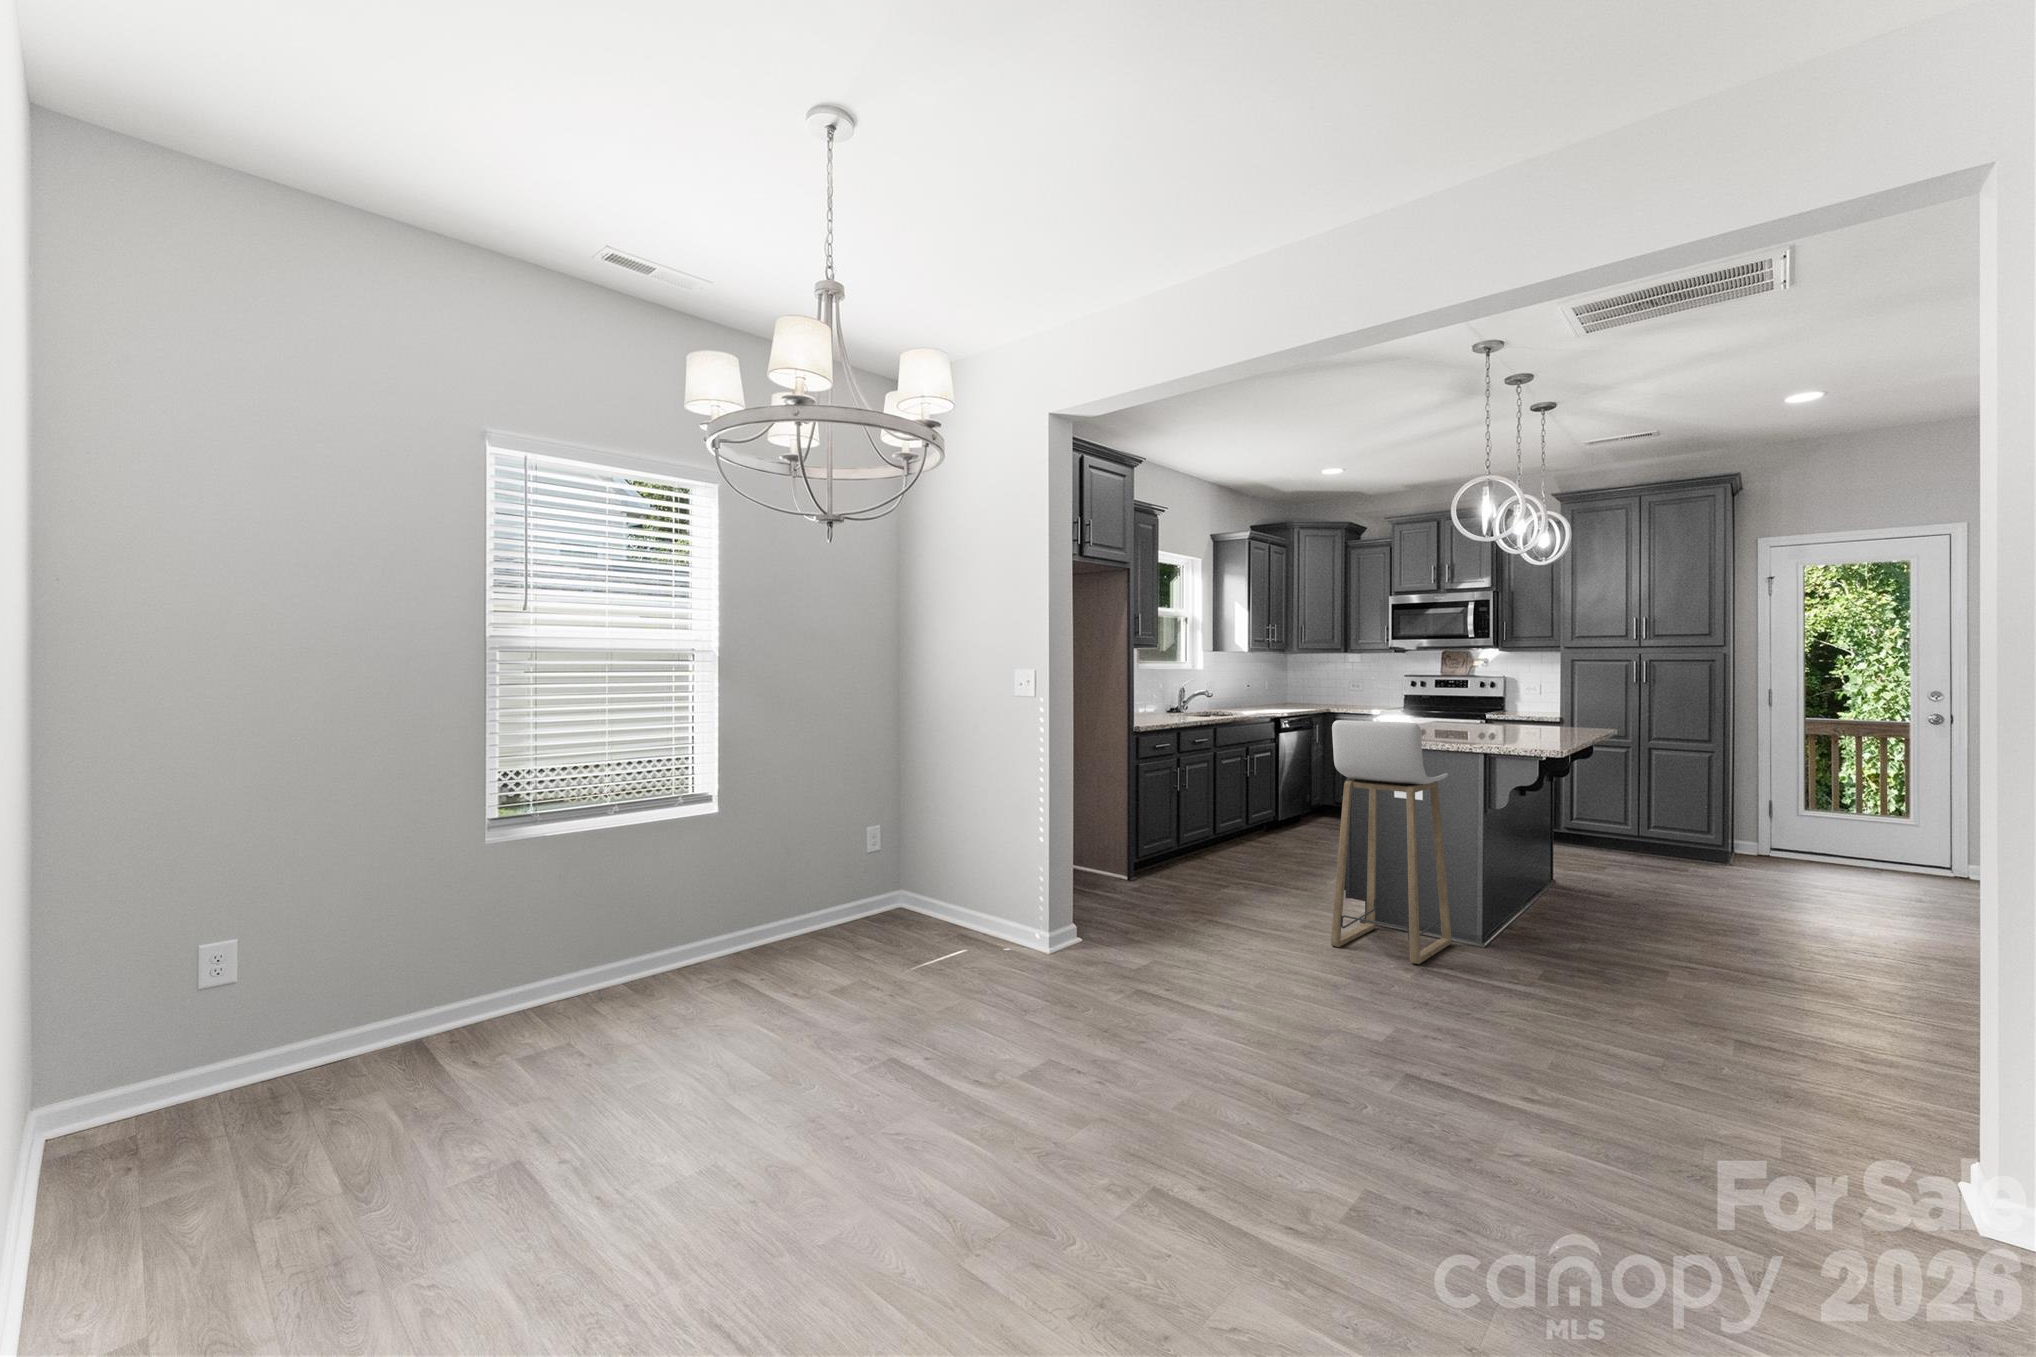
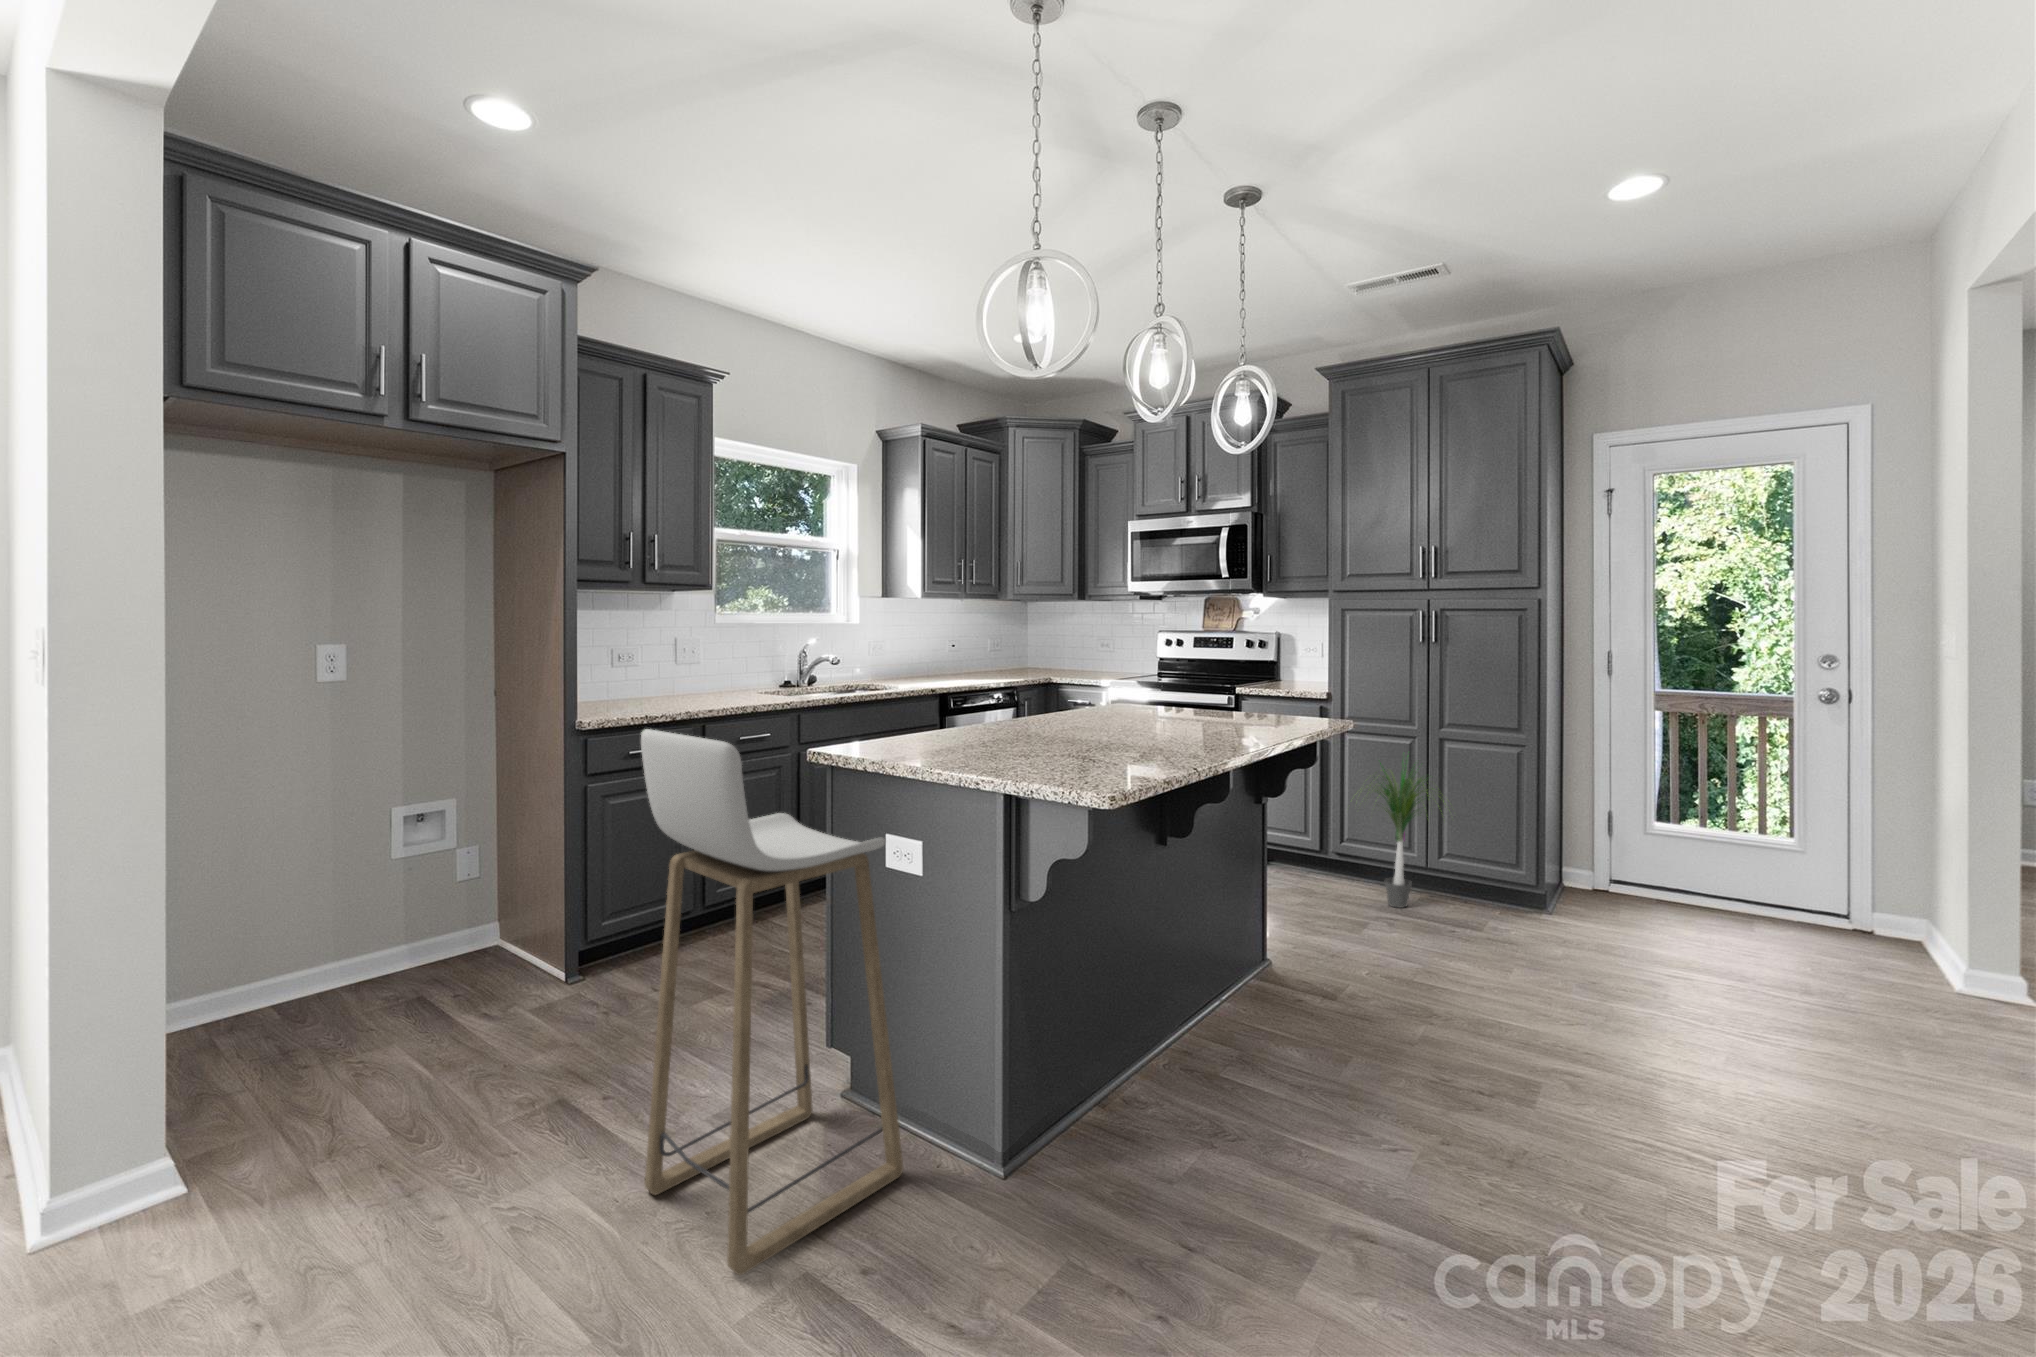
potted plant: none [1585,754,1668,861] -> present [1360,763,1444,908]

